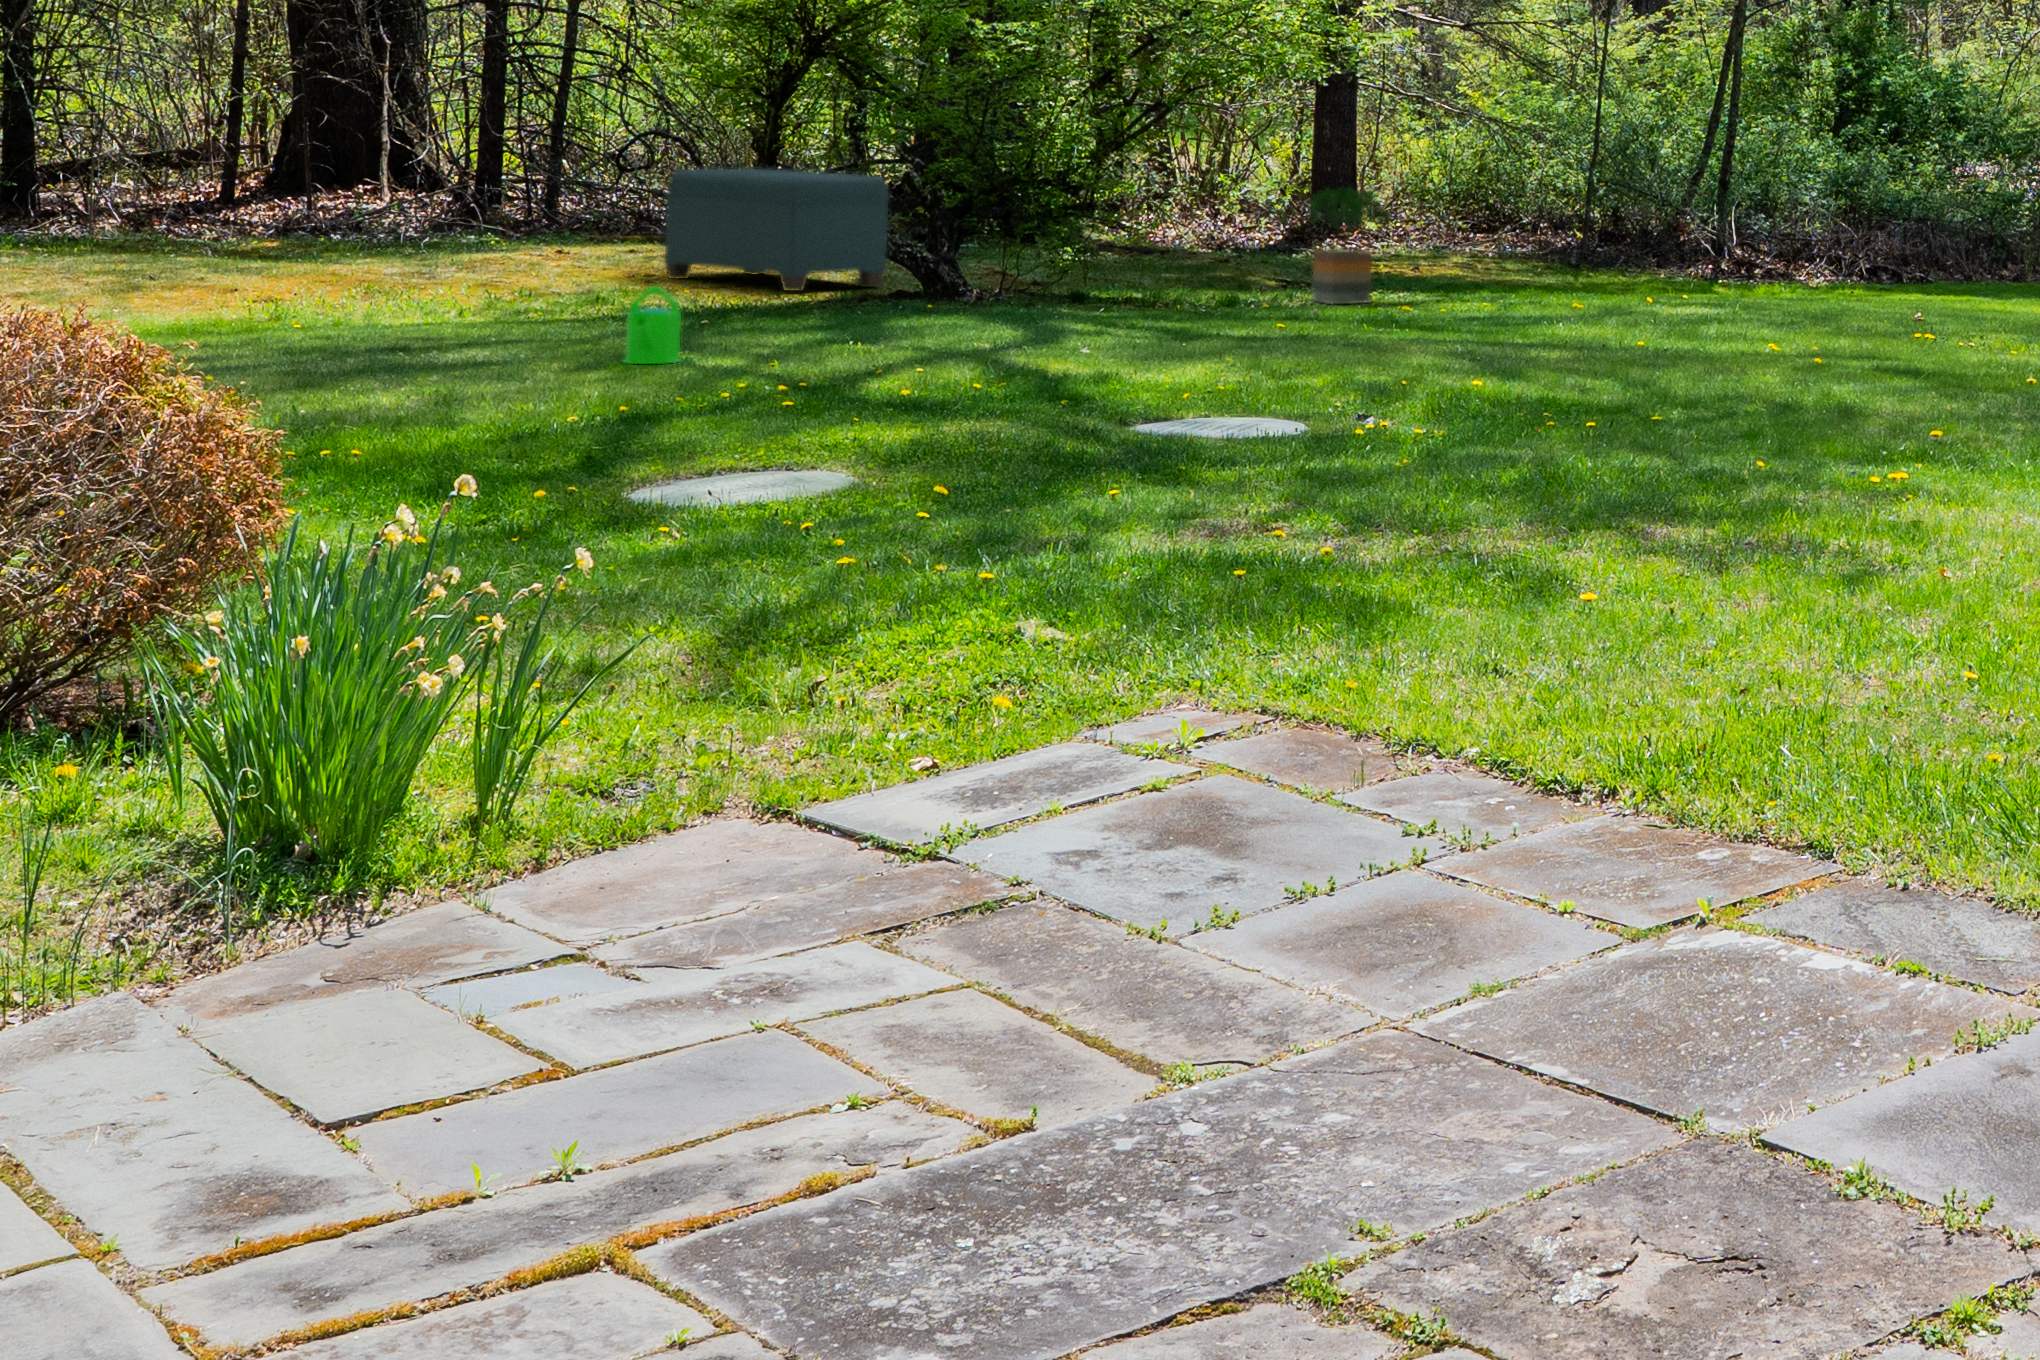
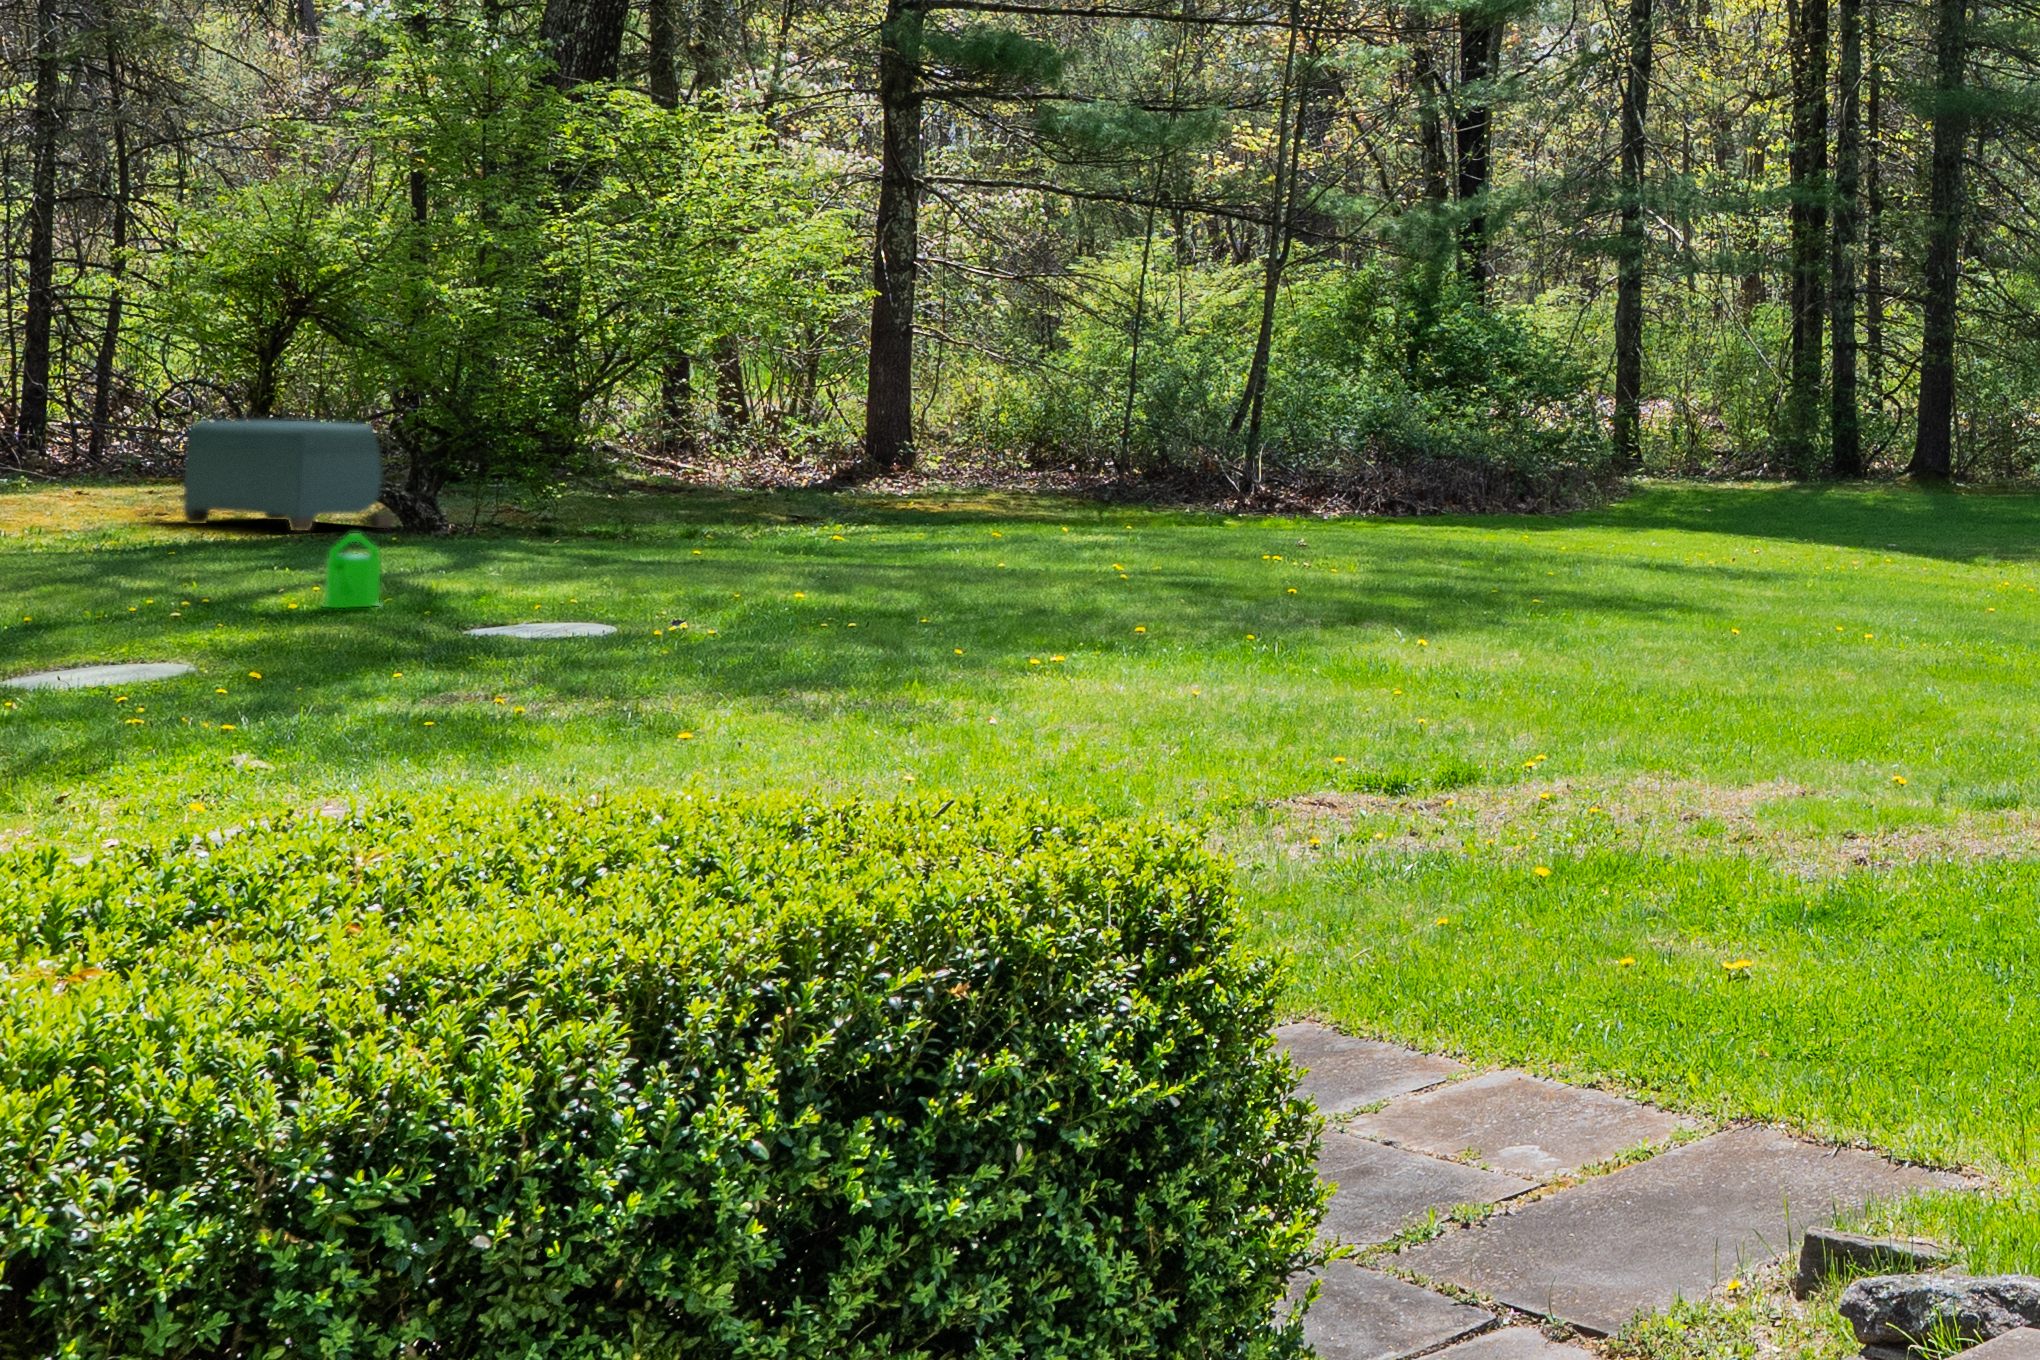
potted tree: present [1309,187,1390,304] -> none [802,431,886,540]
watering can: present [624,286,681,364] -> present [324,533,381,608]

